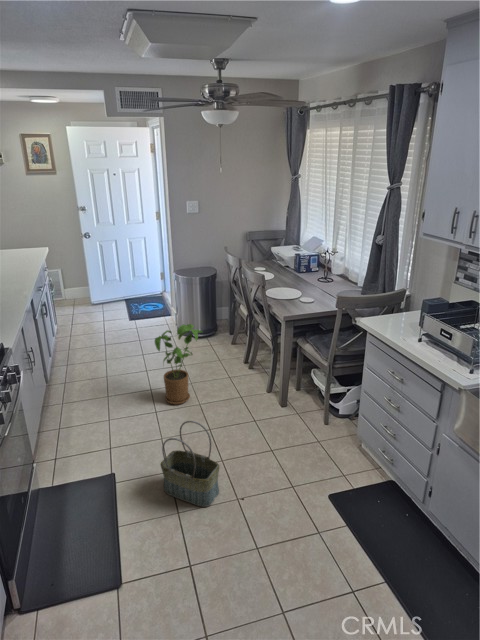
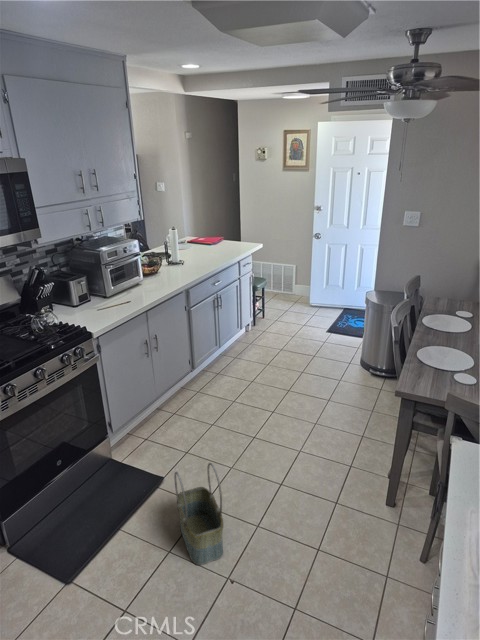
house plant: present [155,324,202,405] -> none [268,356,325,442]

